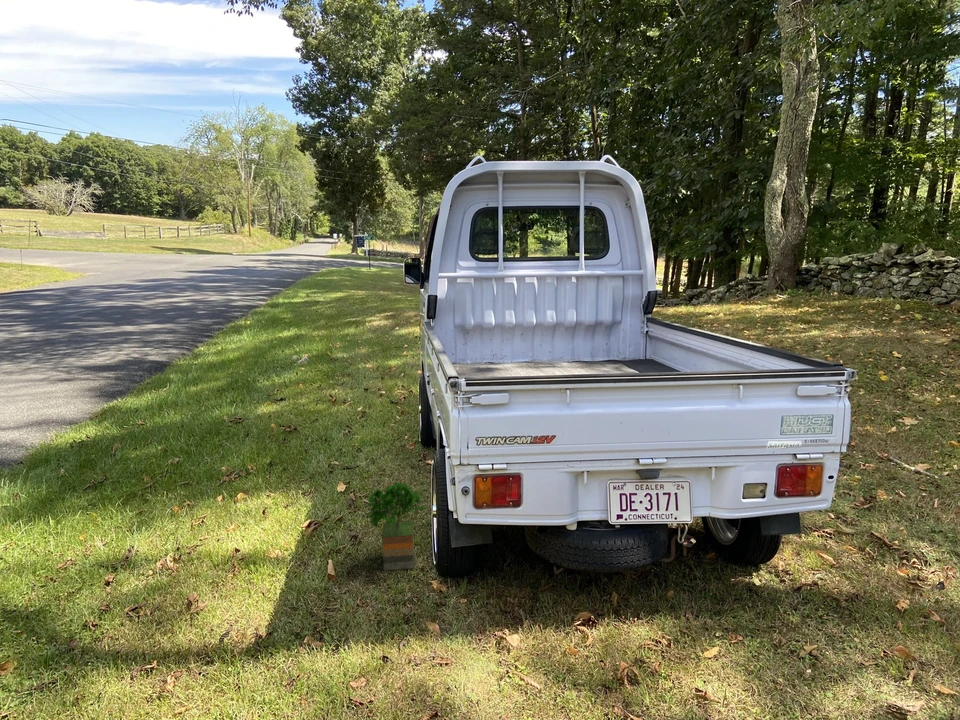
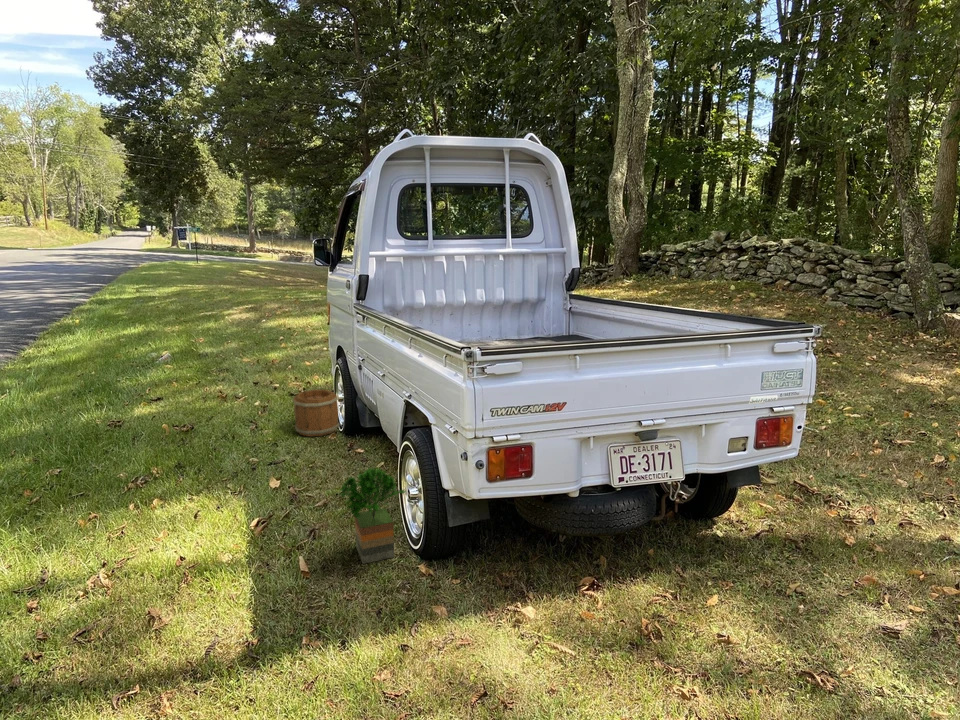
bucket: none [379,400,420,445] -> present [293,389,339,437]

